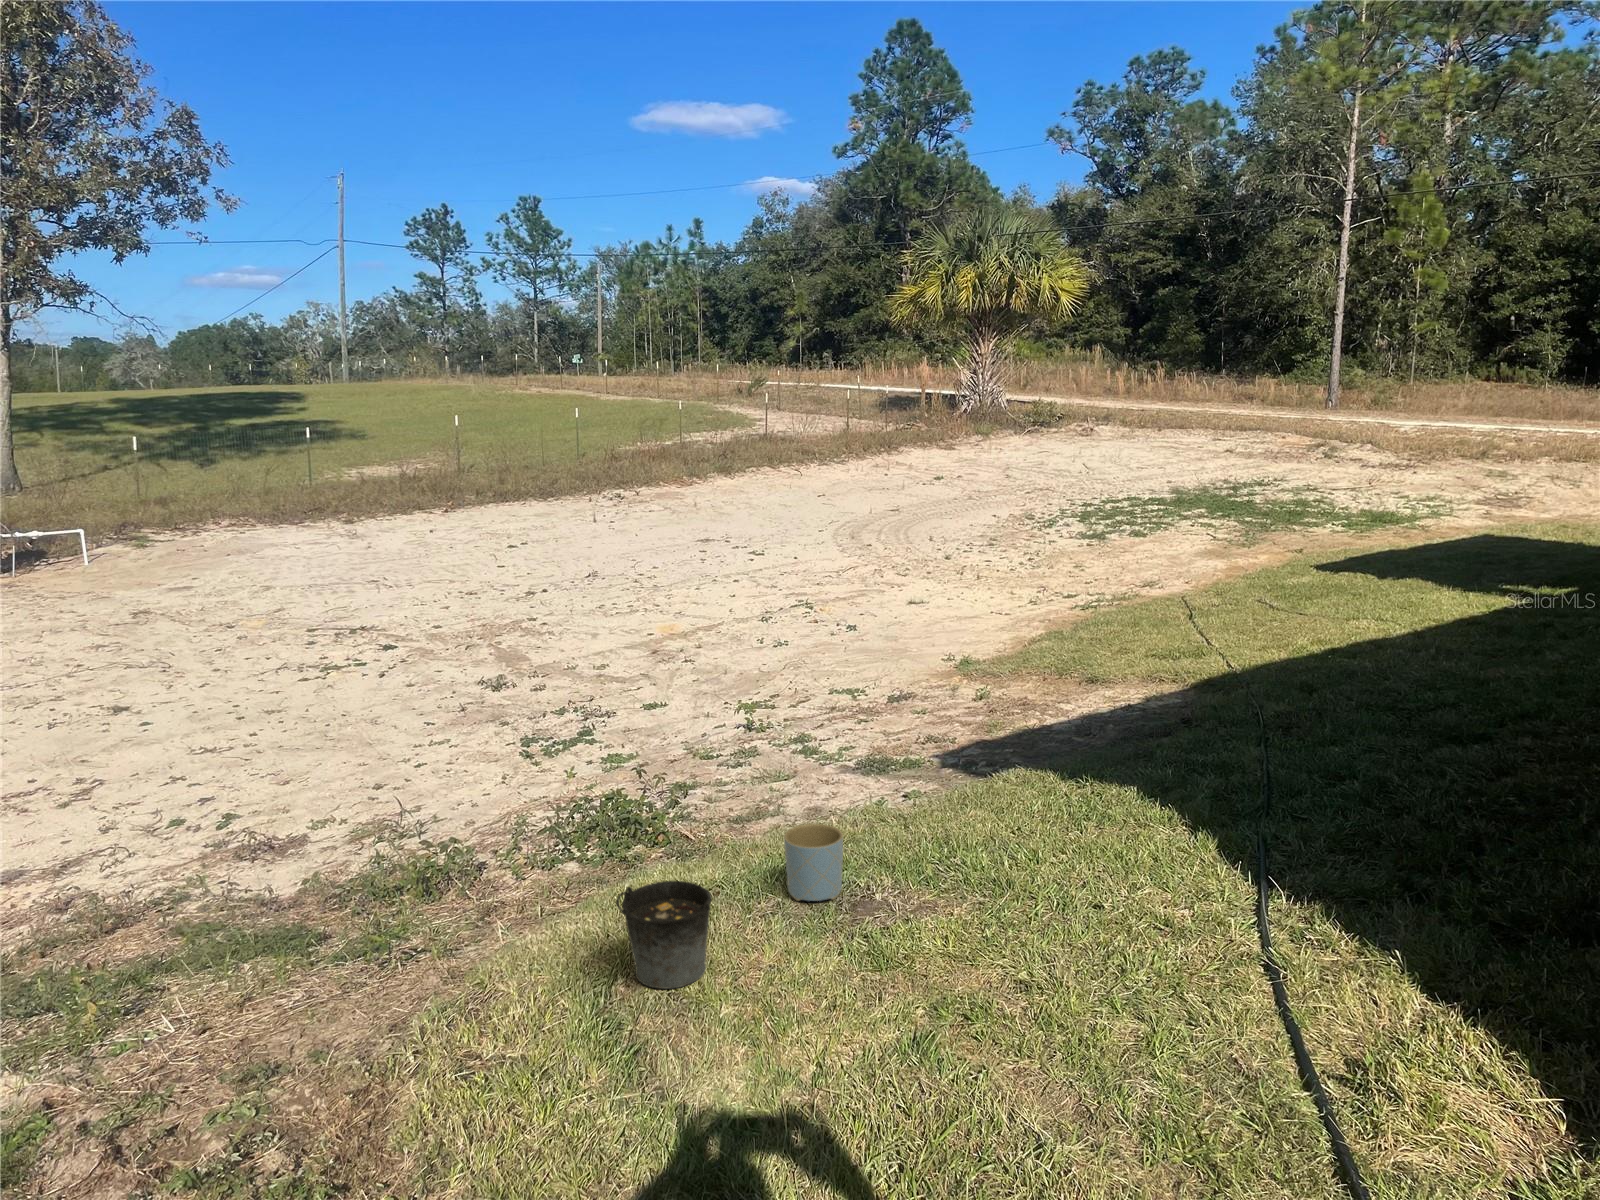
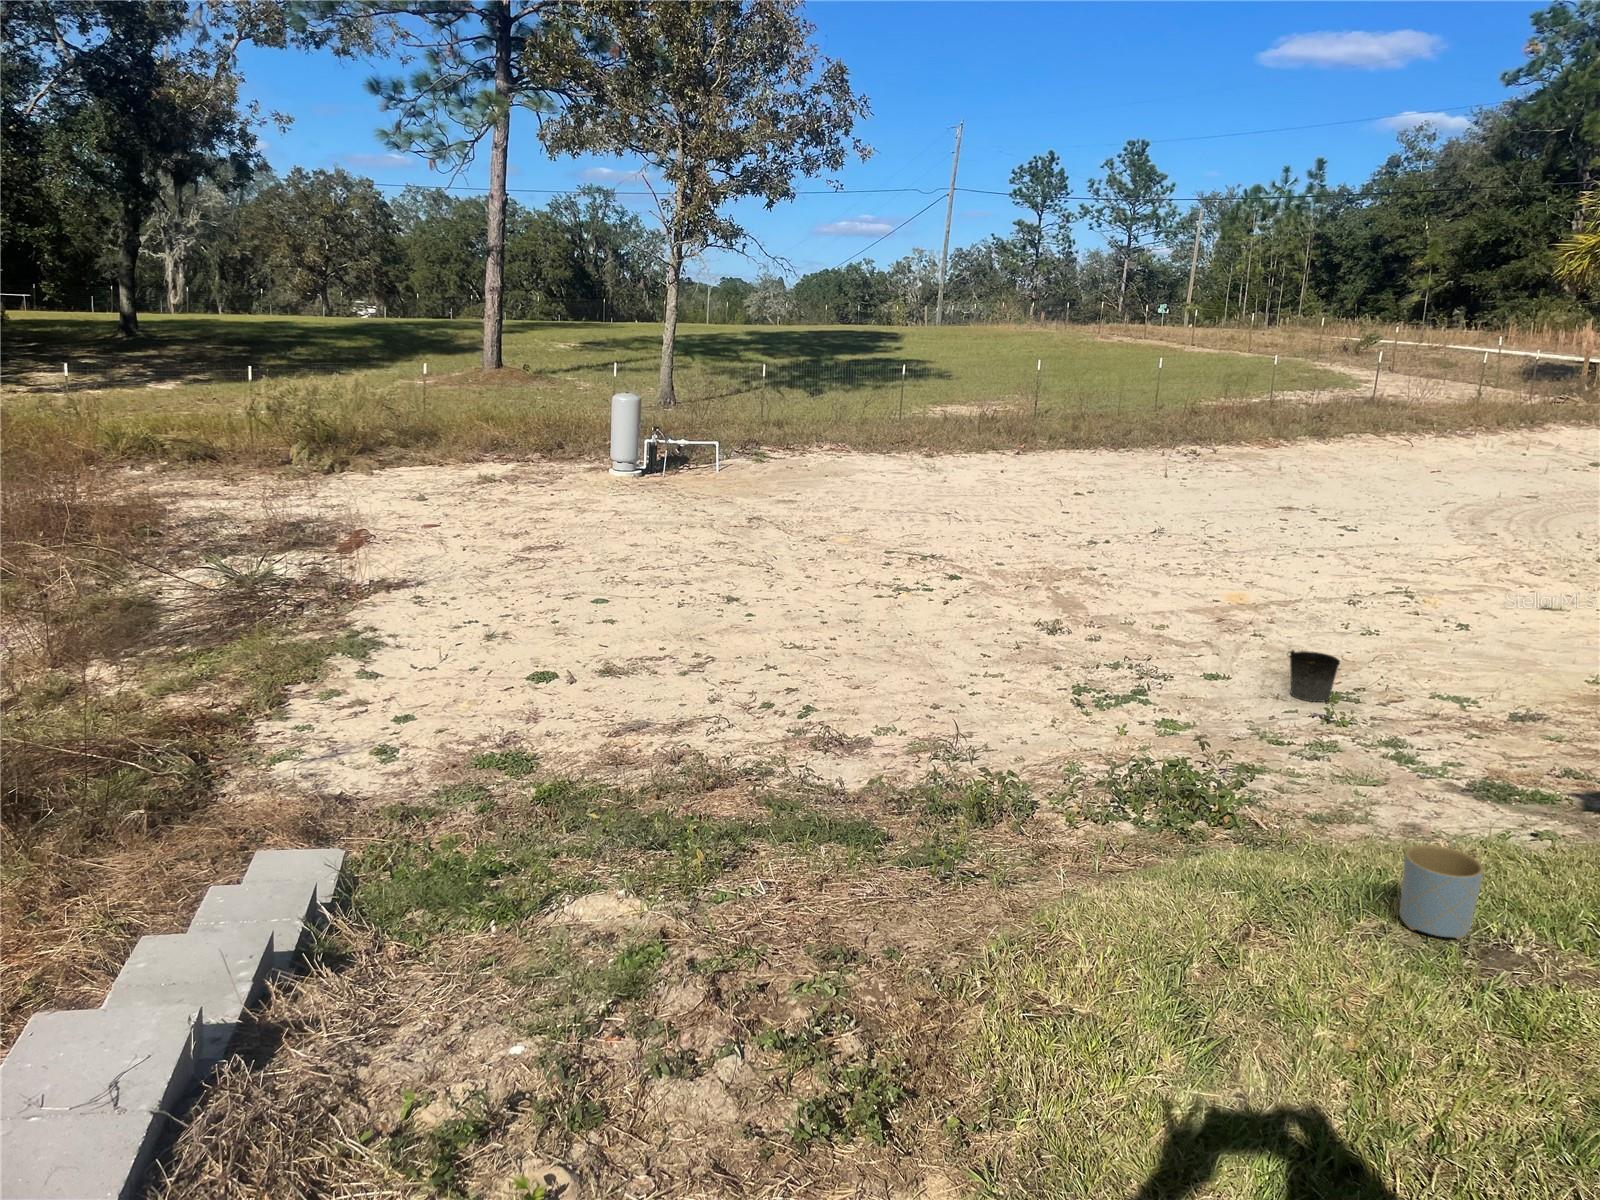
bucket: present [616,881,712,989] -> present [1288,650,1340,702]

